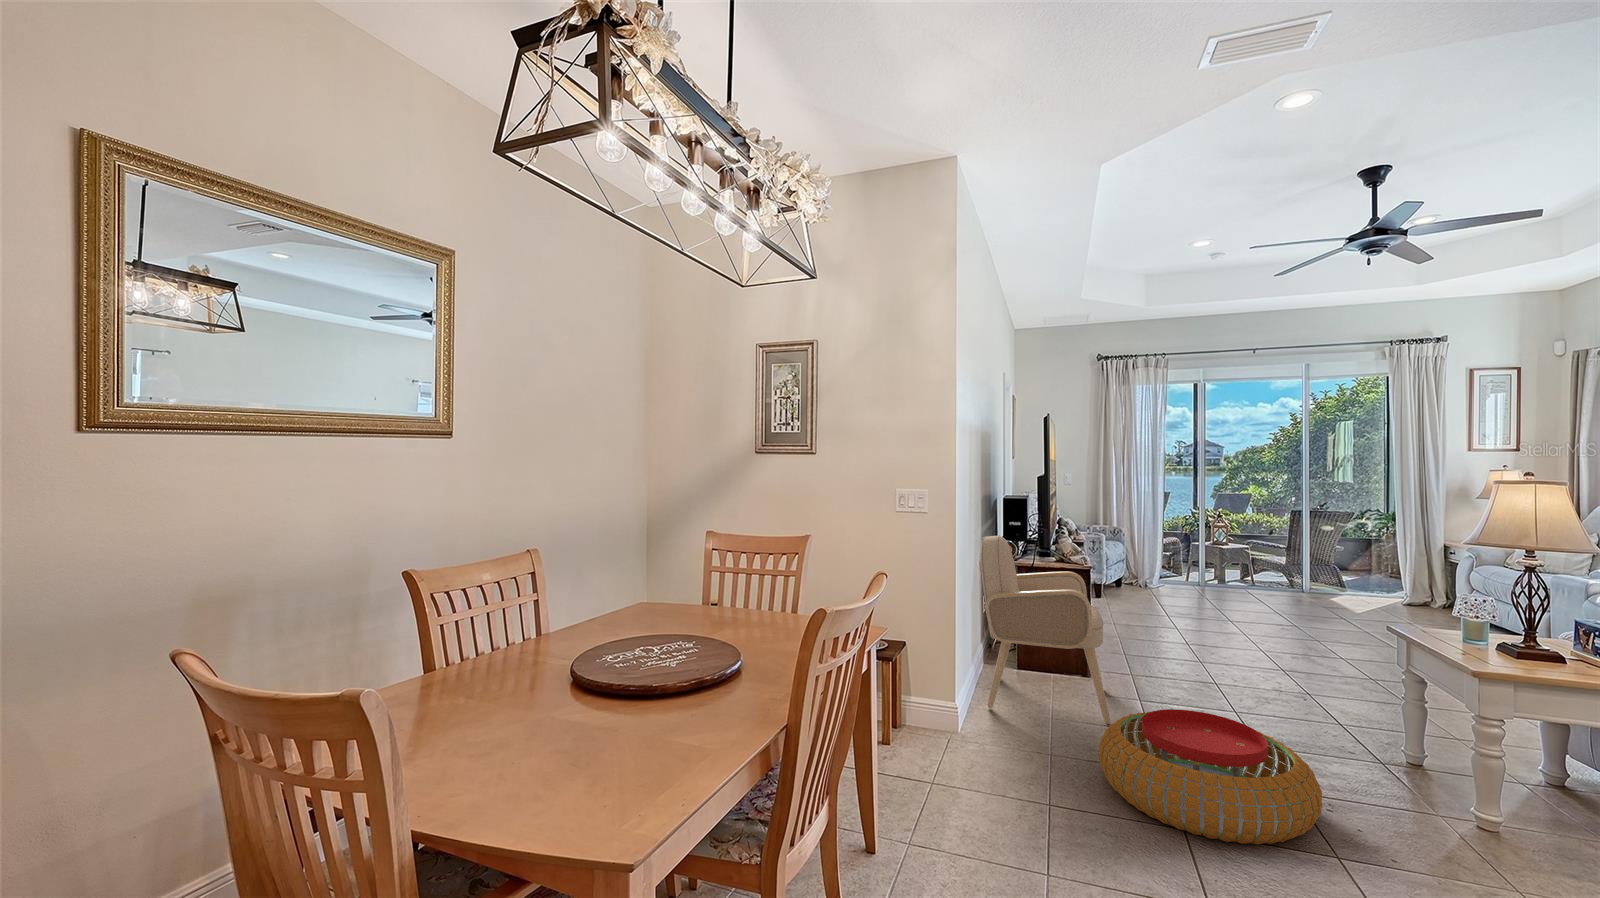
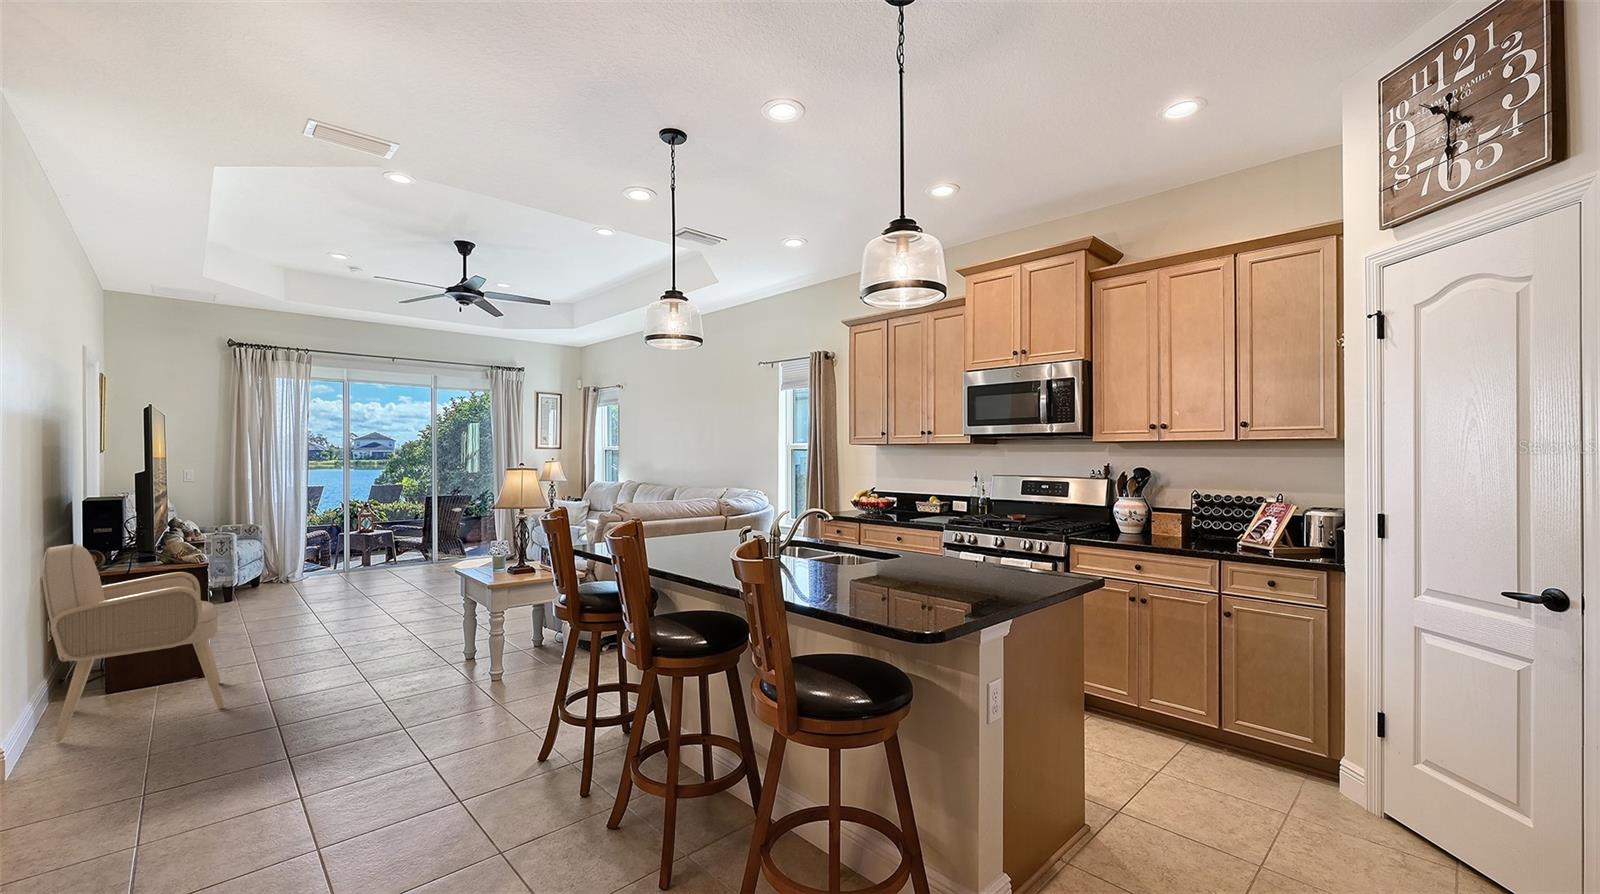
pouf: present [1099,709,1322,845] -> none [204,661,396,760]

